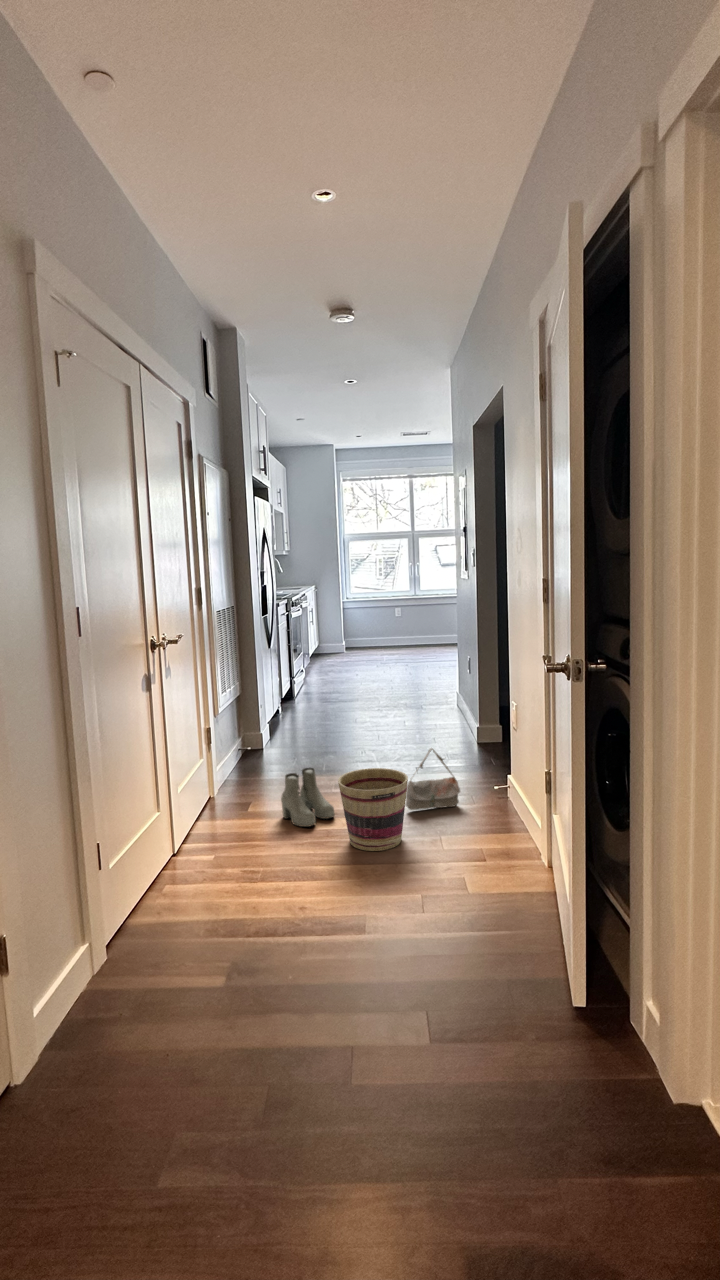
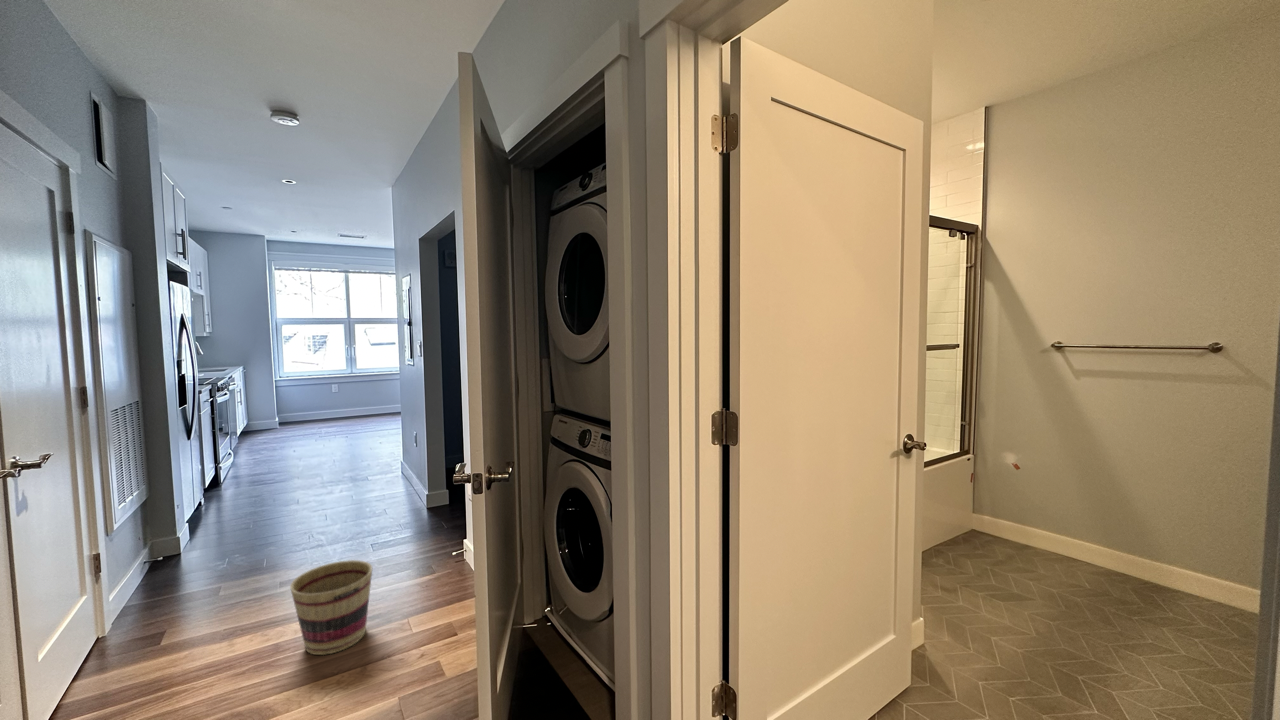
bag: present [406,748,460,810] -> none [366,528,423,593]
boots: present [281,768,335,827] -> none [210,574,283,645]

